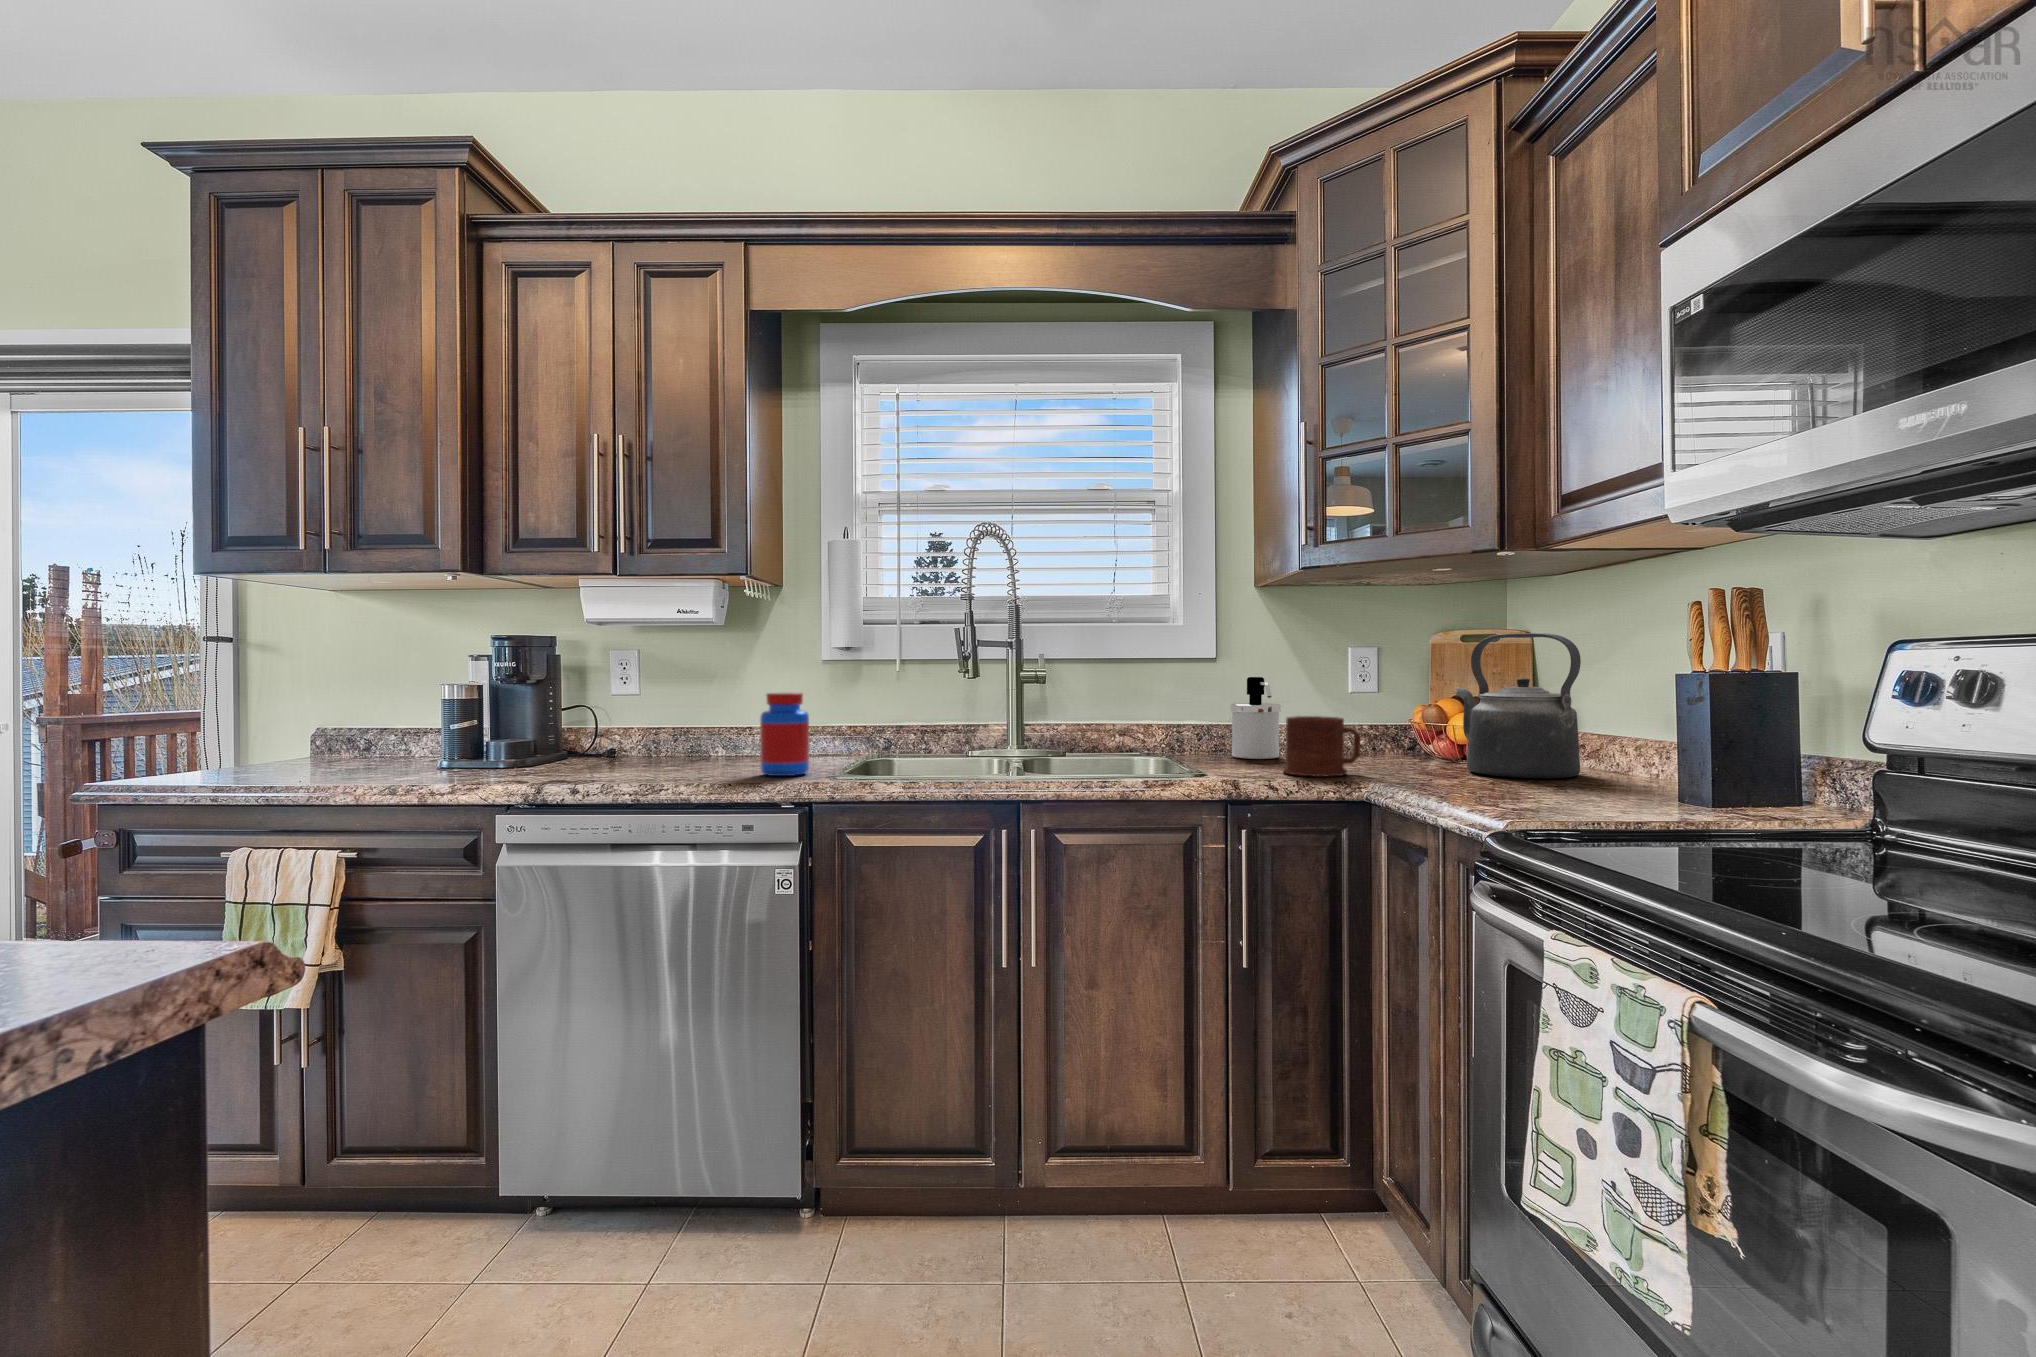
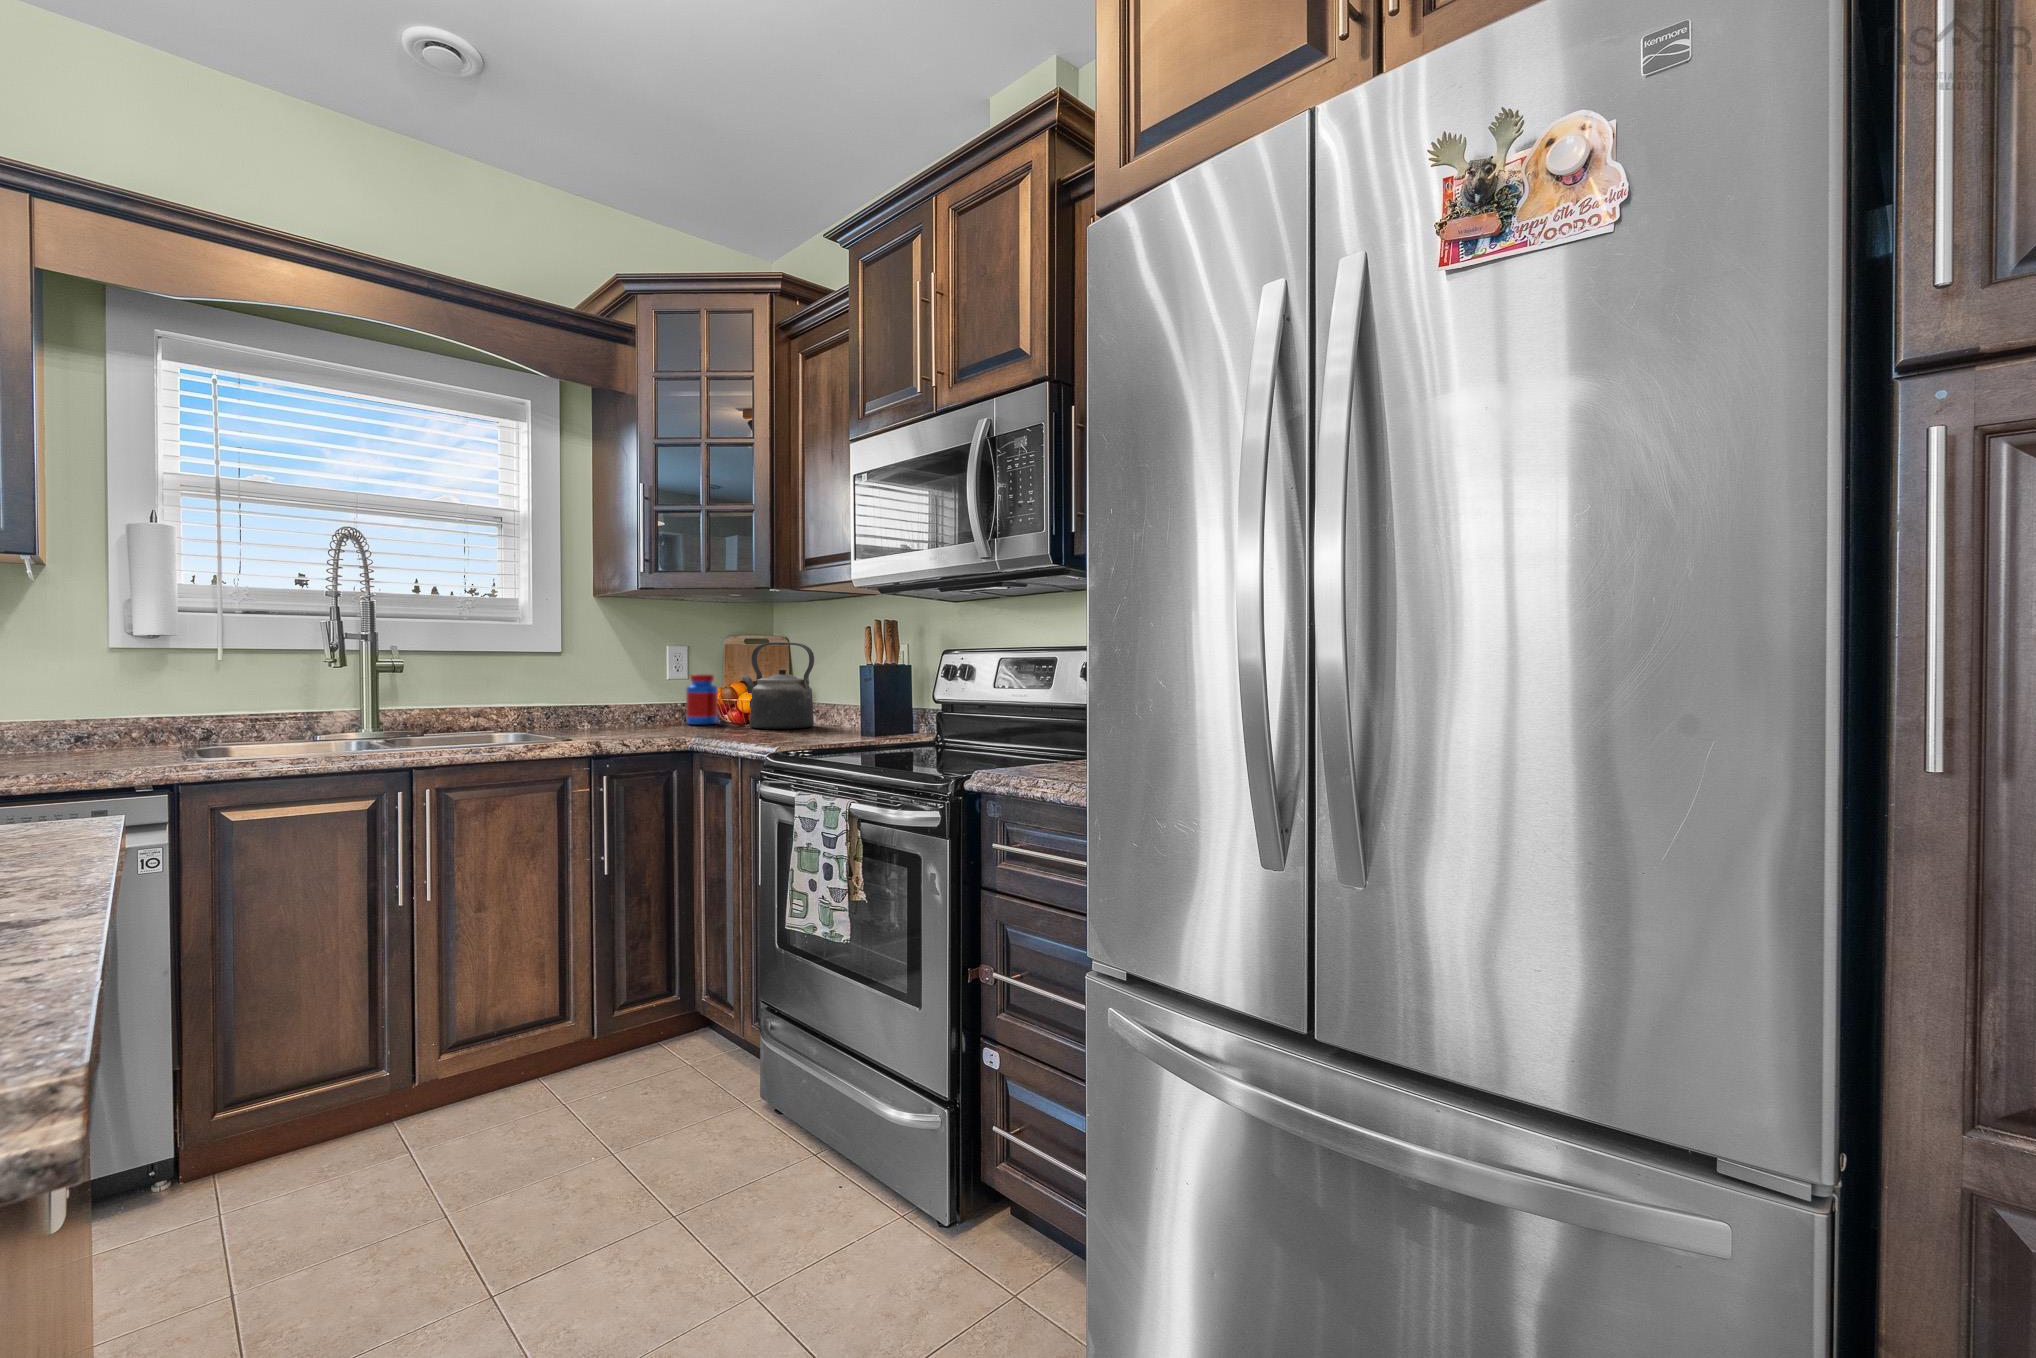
soap dispenser: present [1230,677,1281,759] -> none [579,669,620,728]
jar: present [760,693,809,776] -> present [686,674,718,725]
mug: present [1283,716,1360,776] -> none [627,695,683,736]

